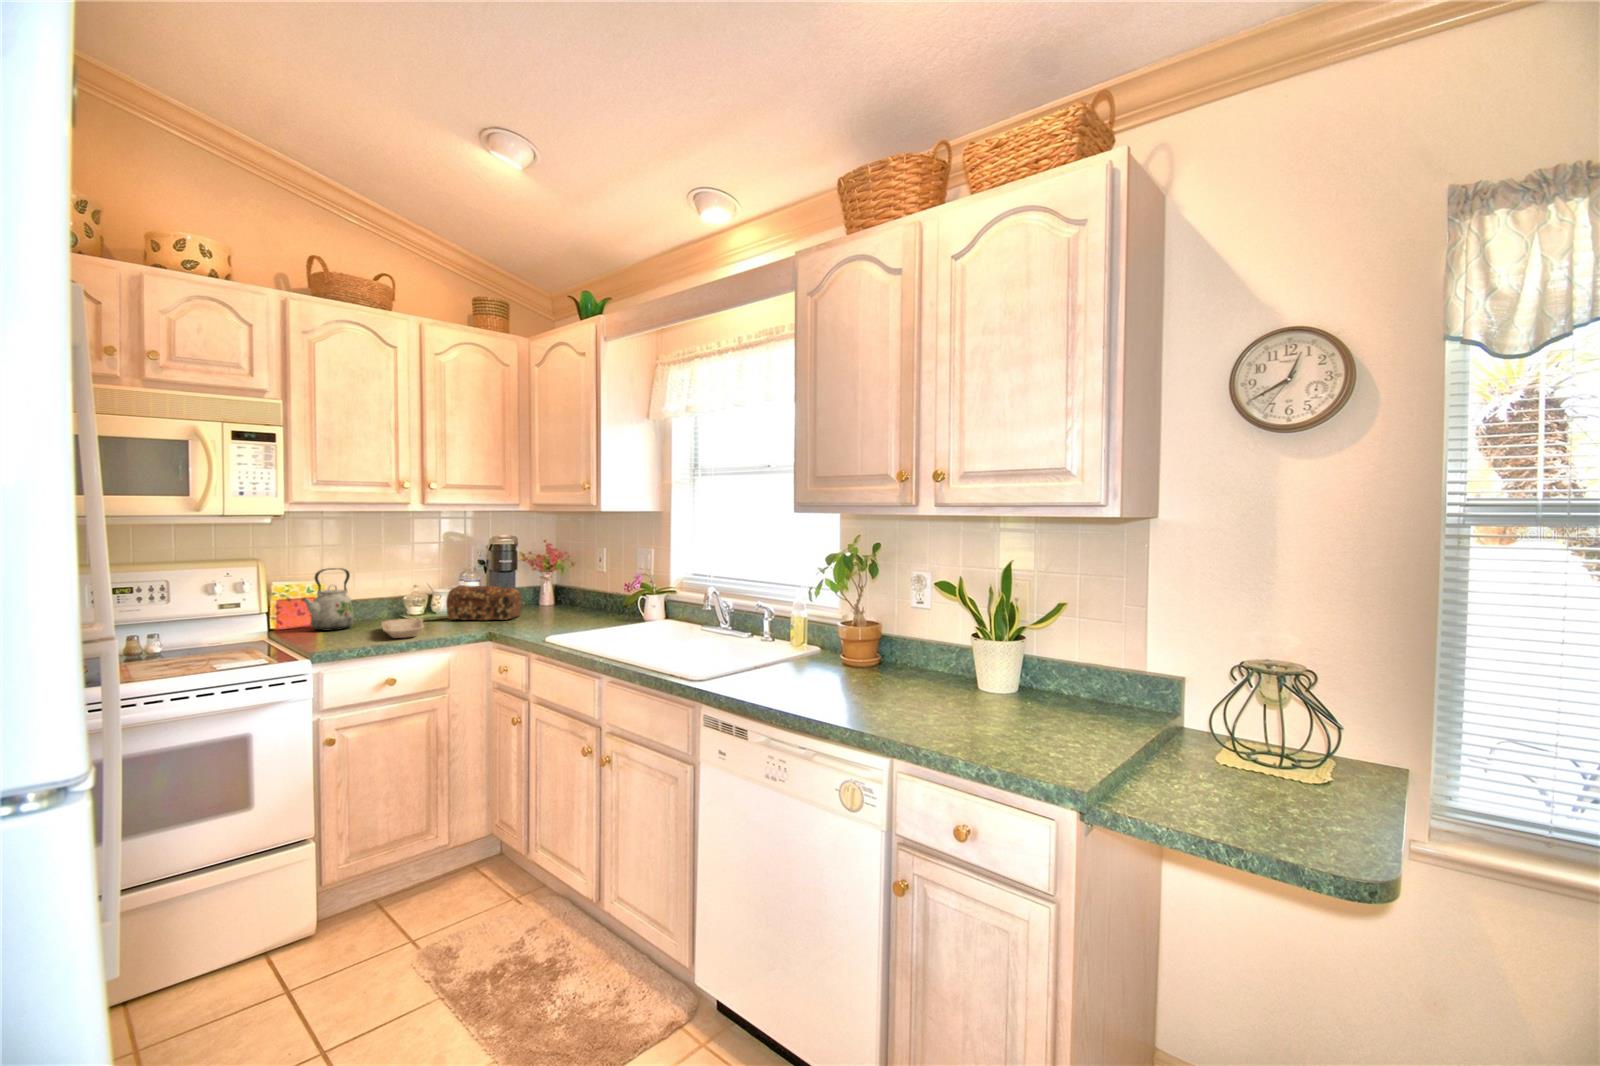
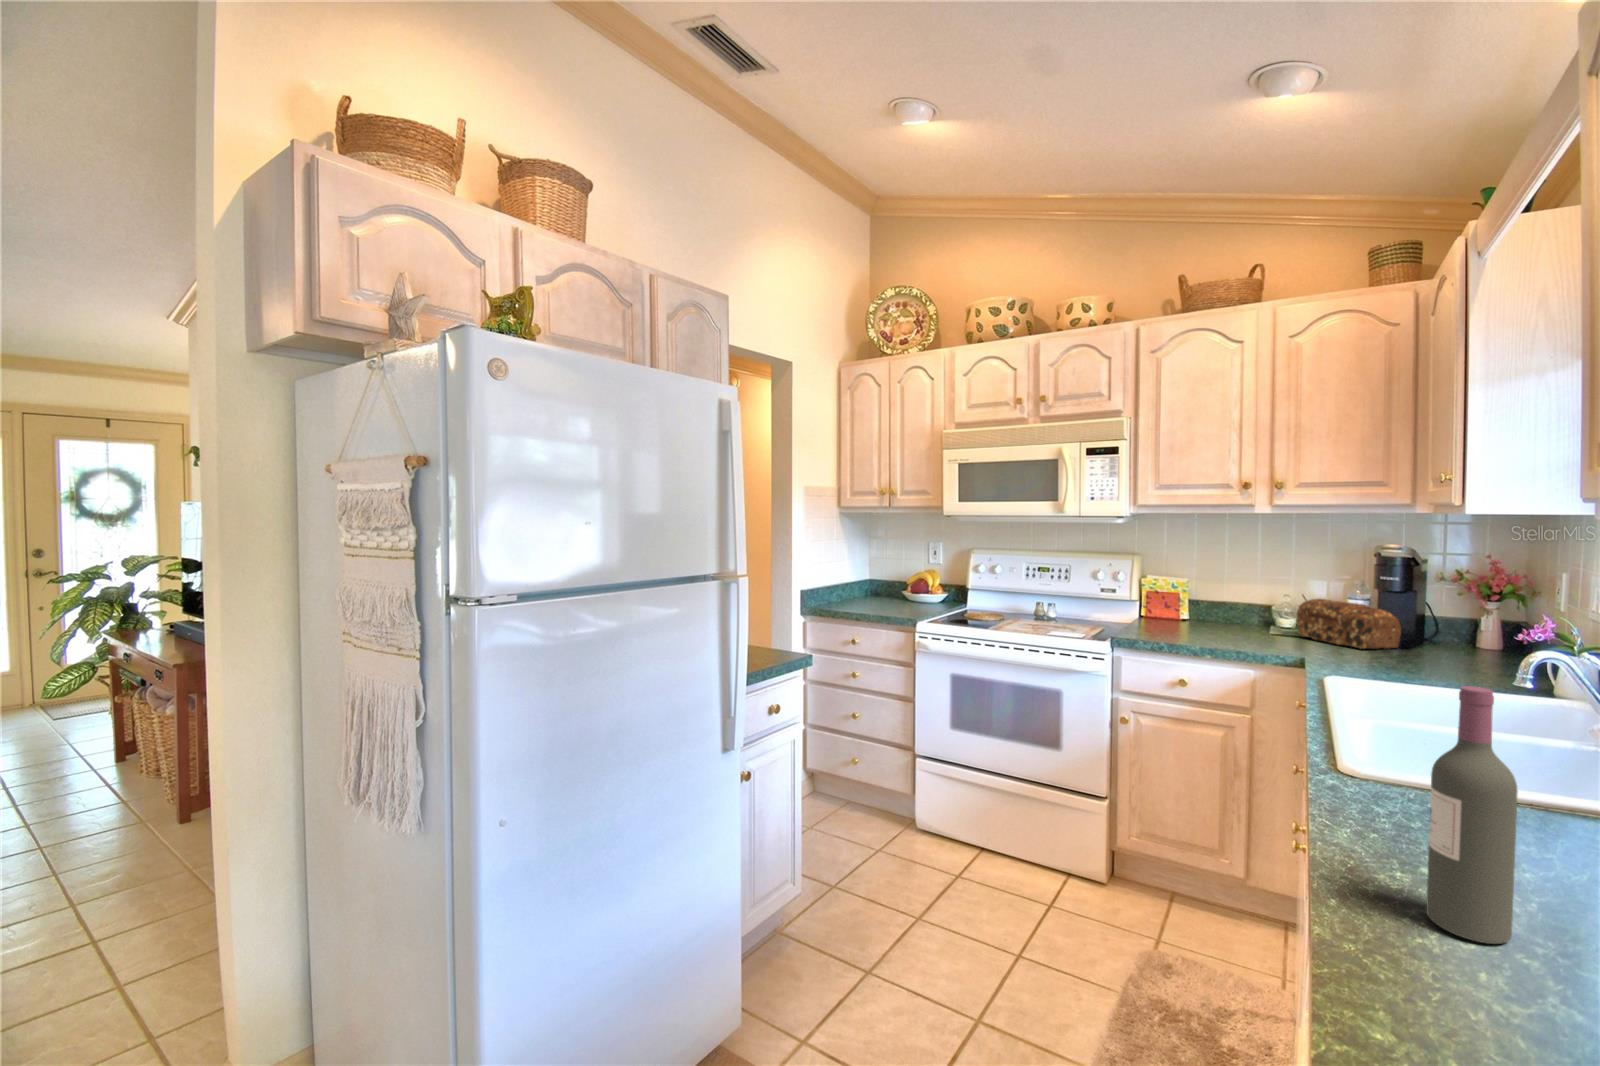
kettle: present [302,568,354,631] -> none [1156,566,1208,626]
wine bottle: none [842,588,874,710] -> present [1426,686,1518,944]
tray: present [381,619,424,638] -> none [1191,624,1257,644]

